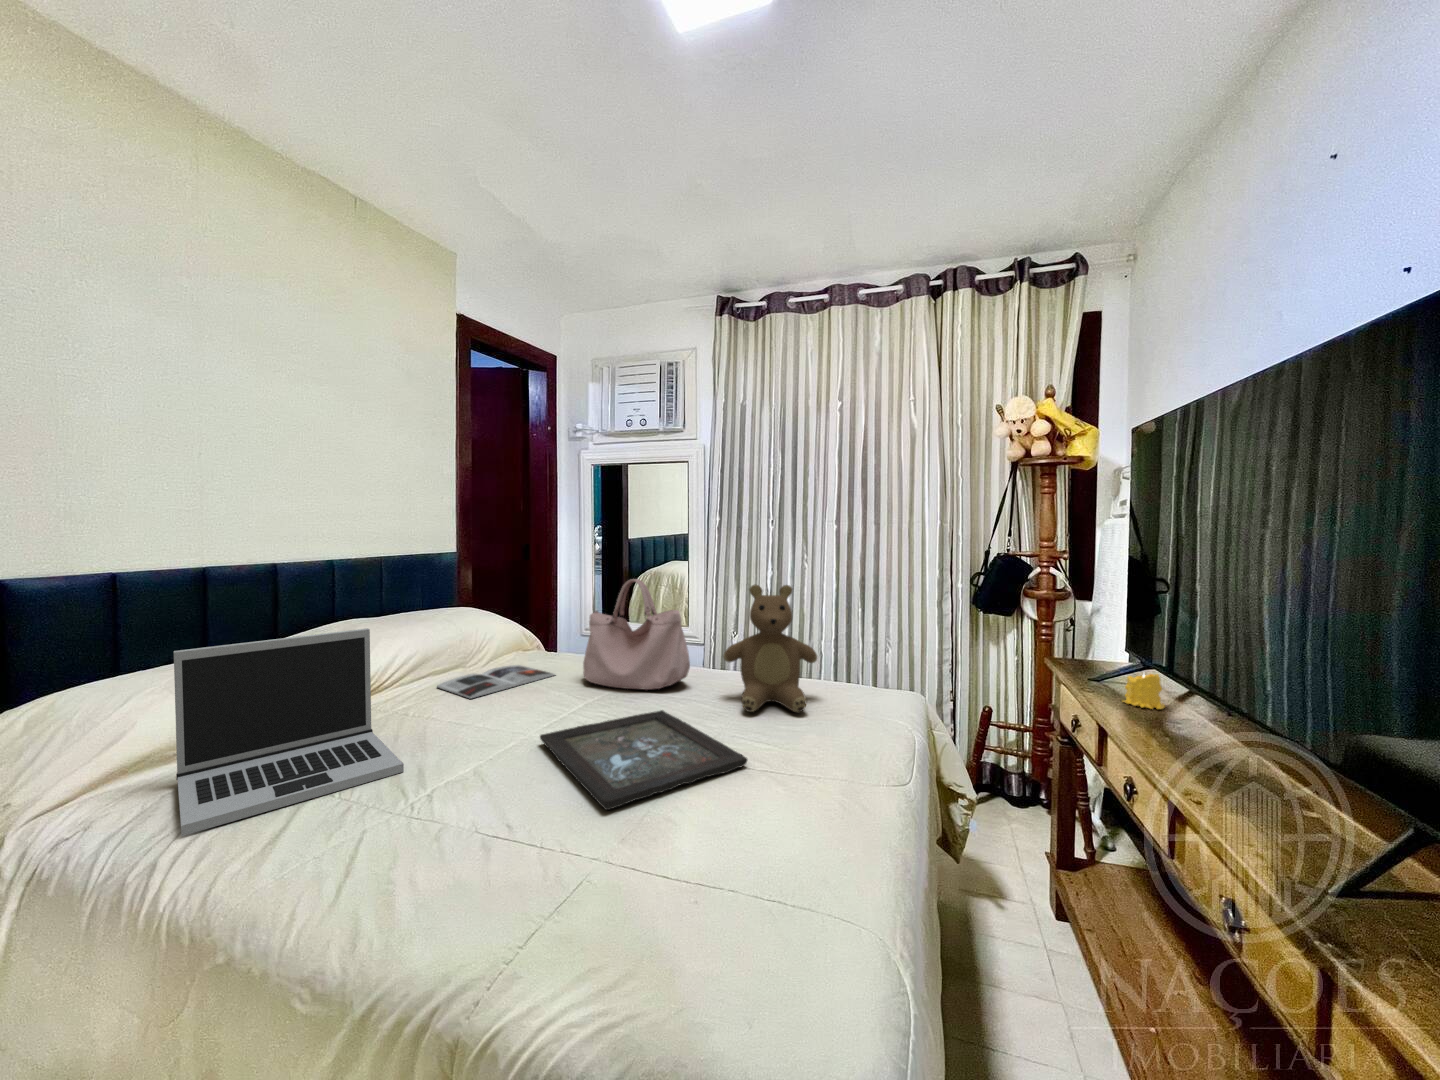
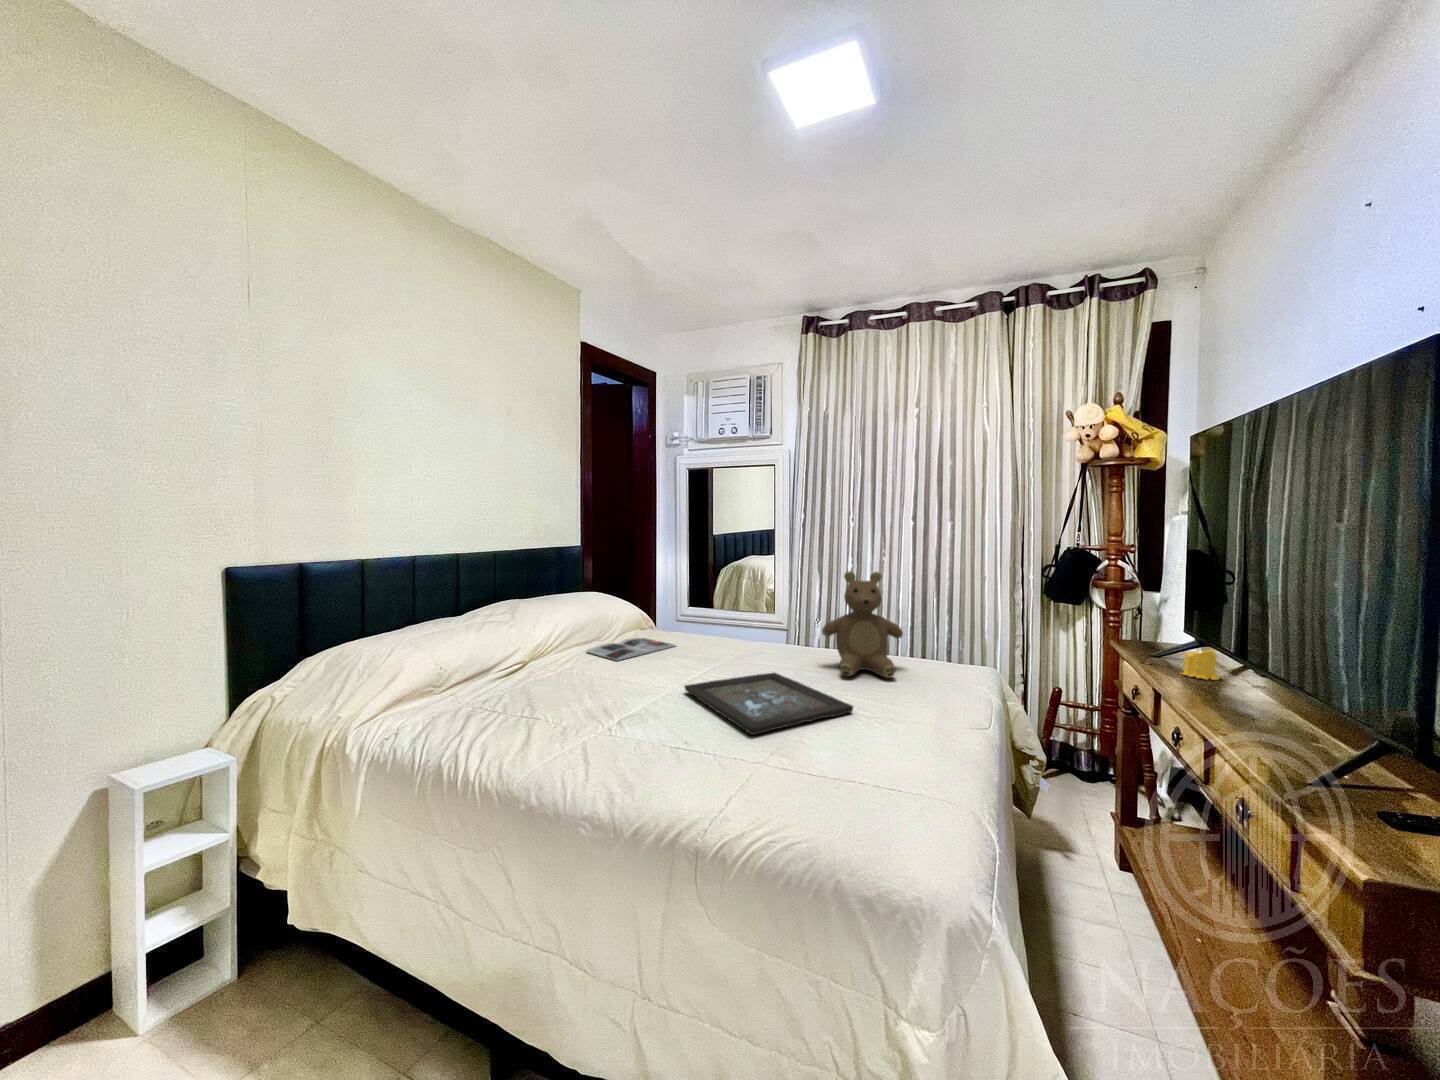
handbag: present [583,579,690,690] -> none [700,567,791,658]
laptop: present [174,628,404,836] -> none [436,601,591,737]

